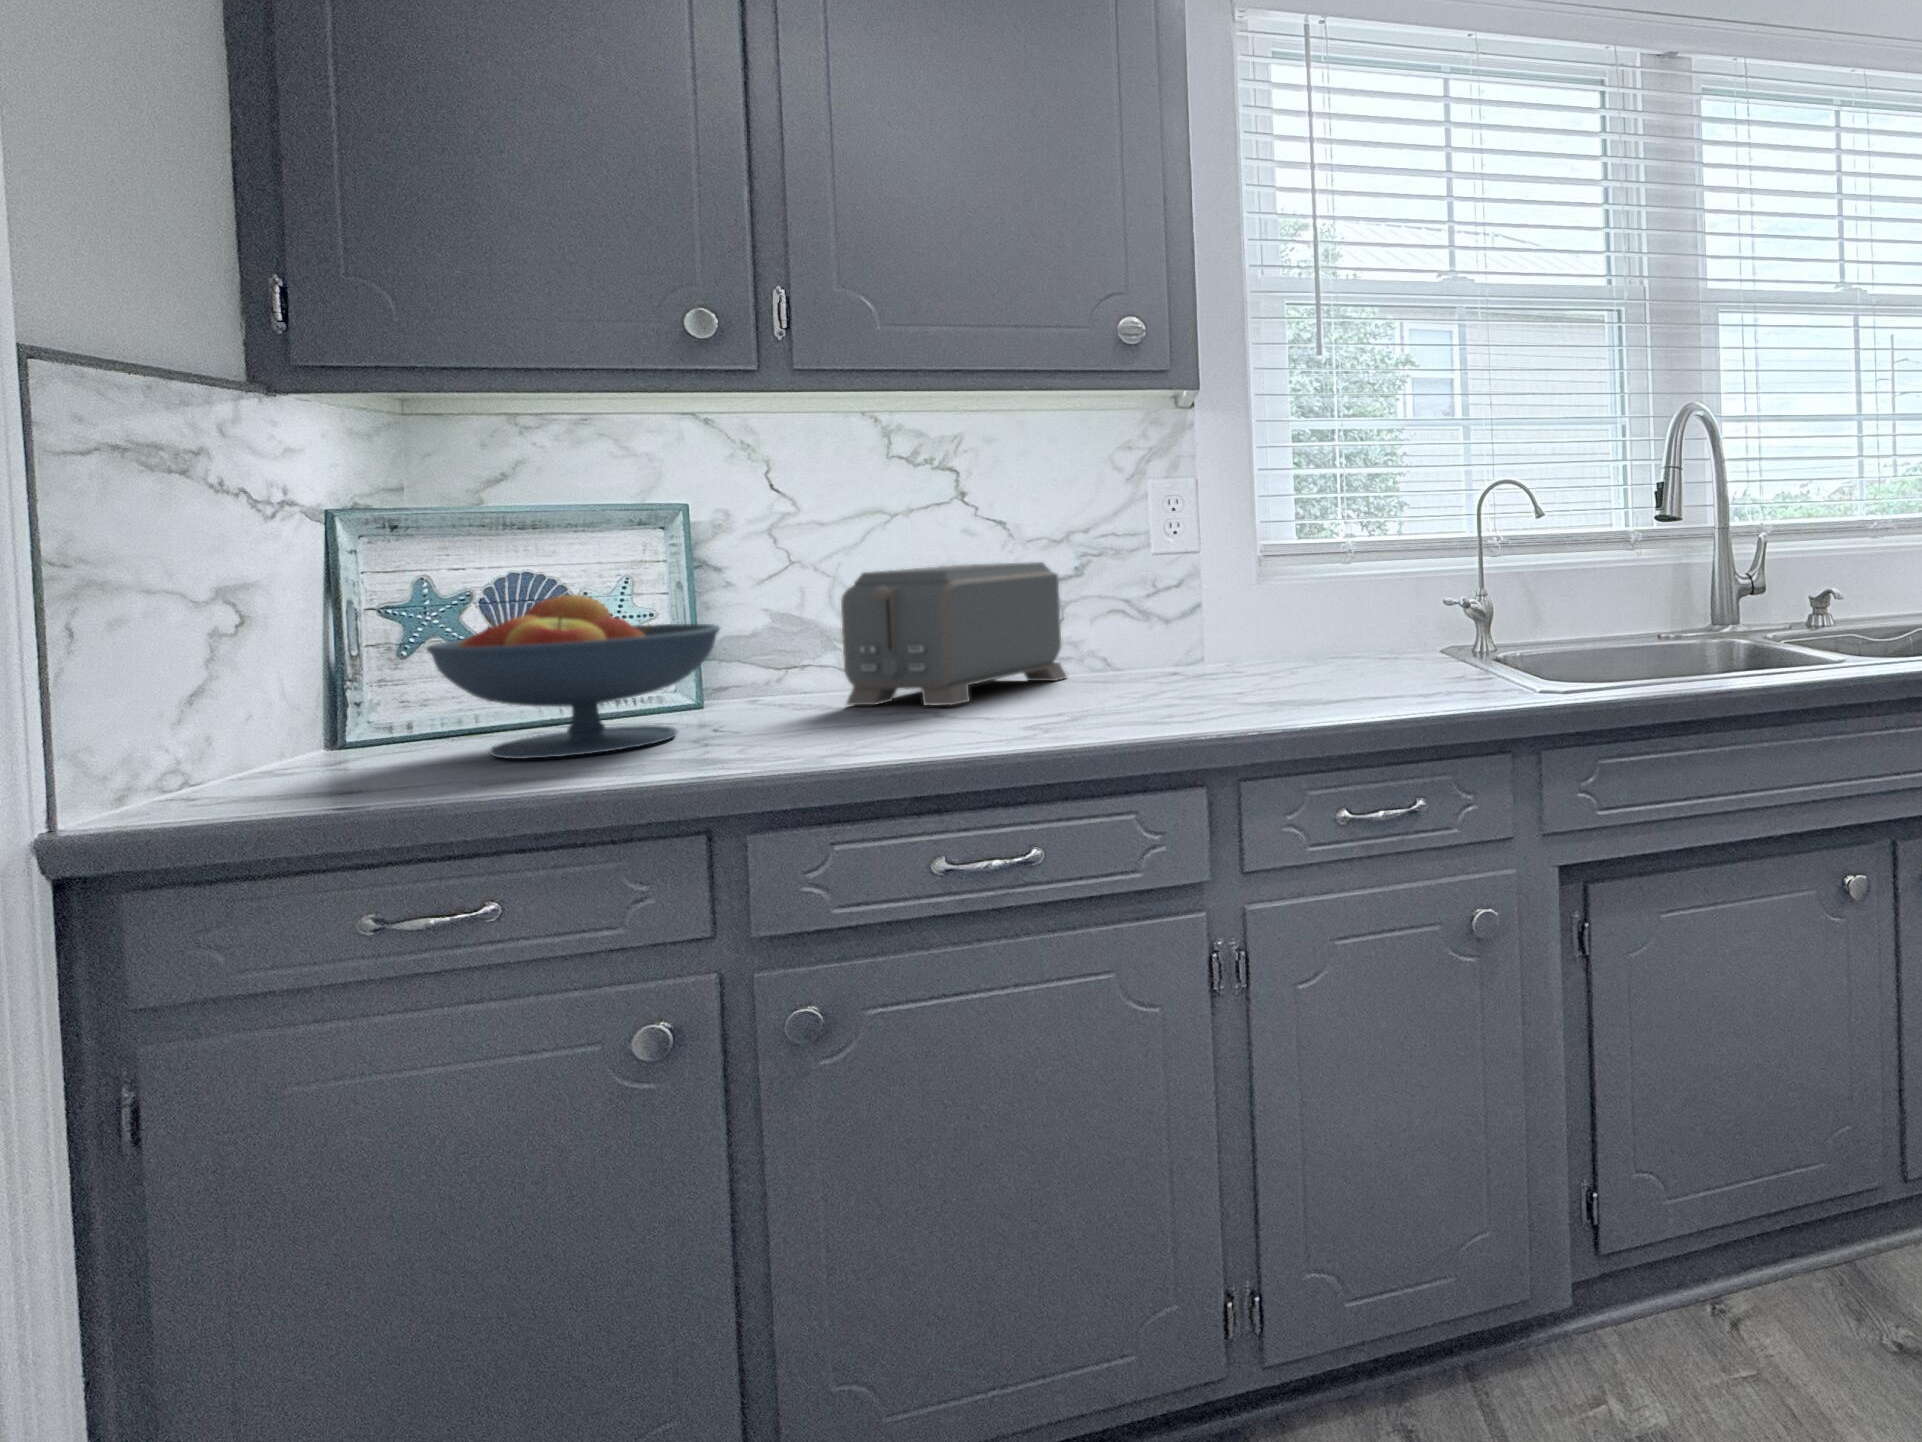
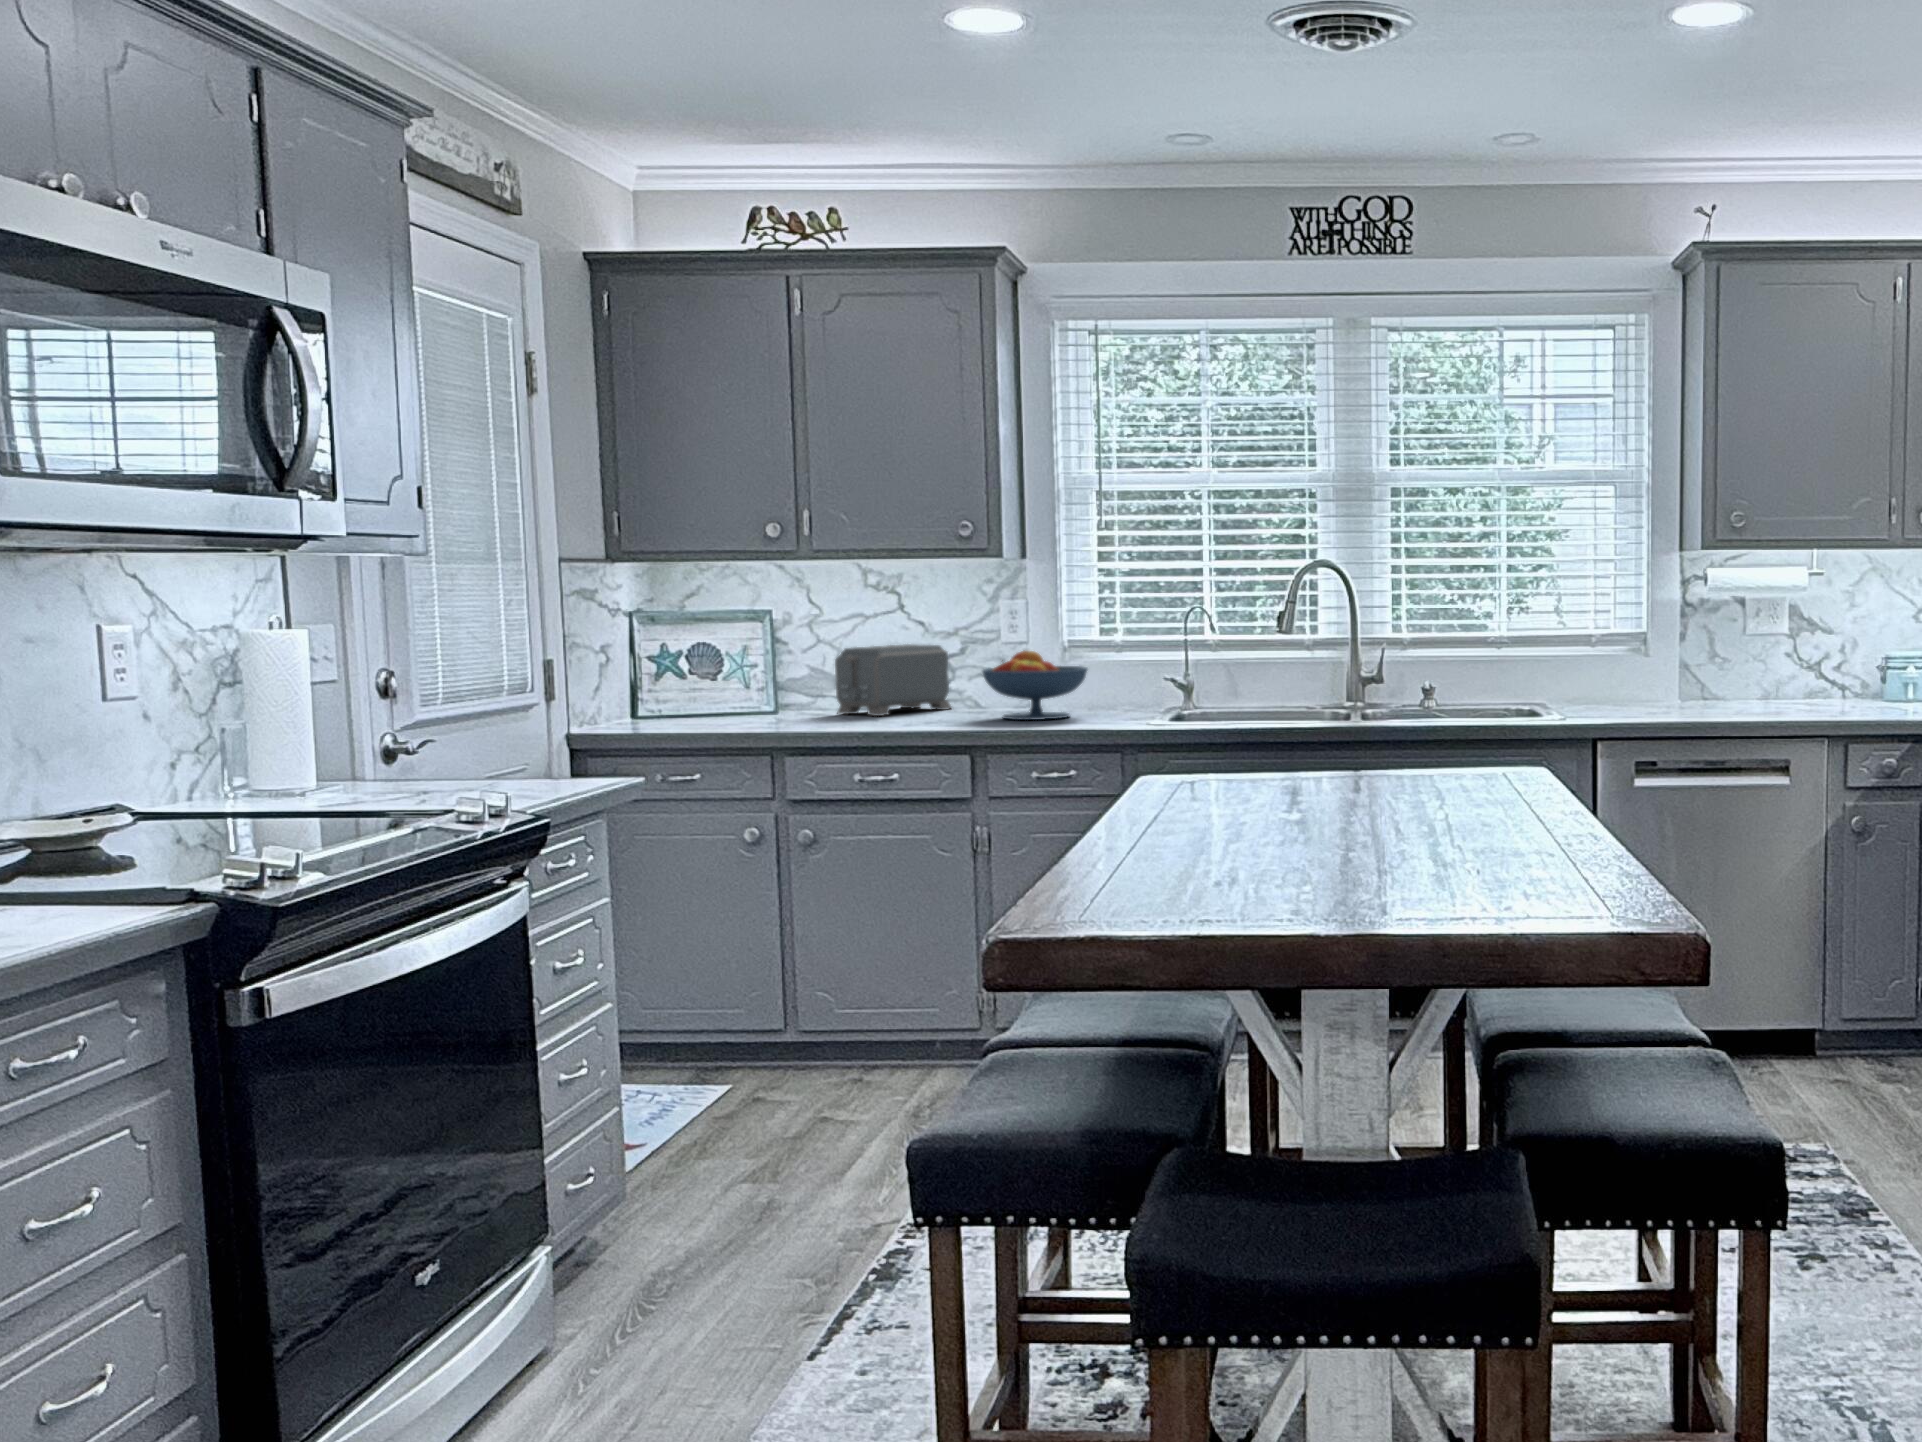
fruit bowl: present [427,595,720,759] -> present [982,651,1088,720]

